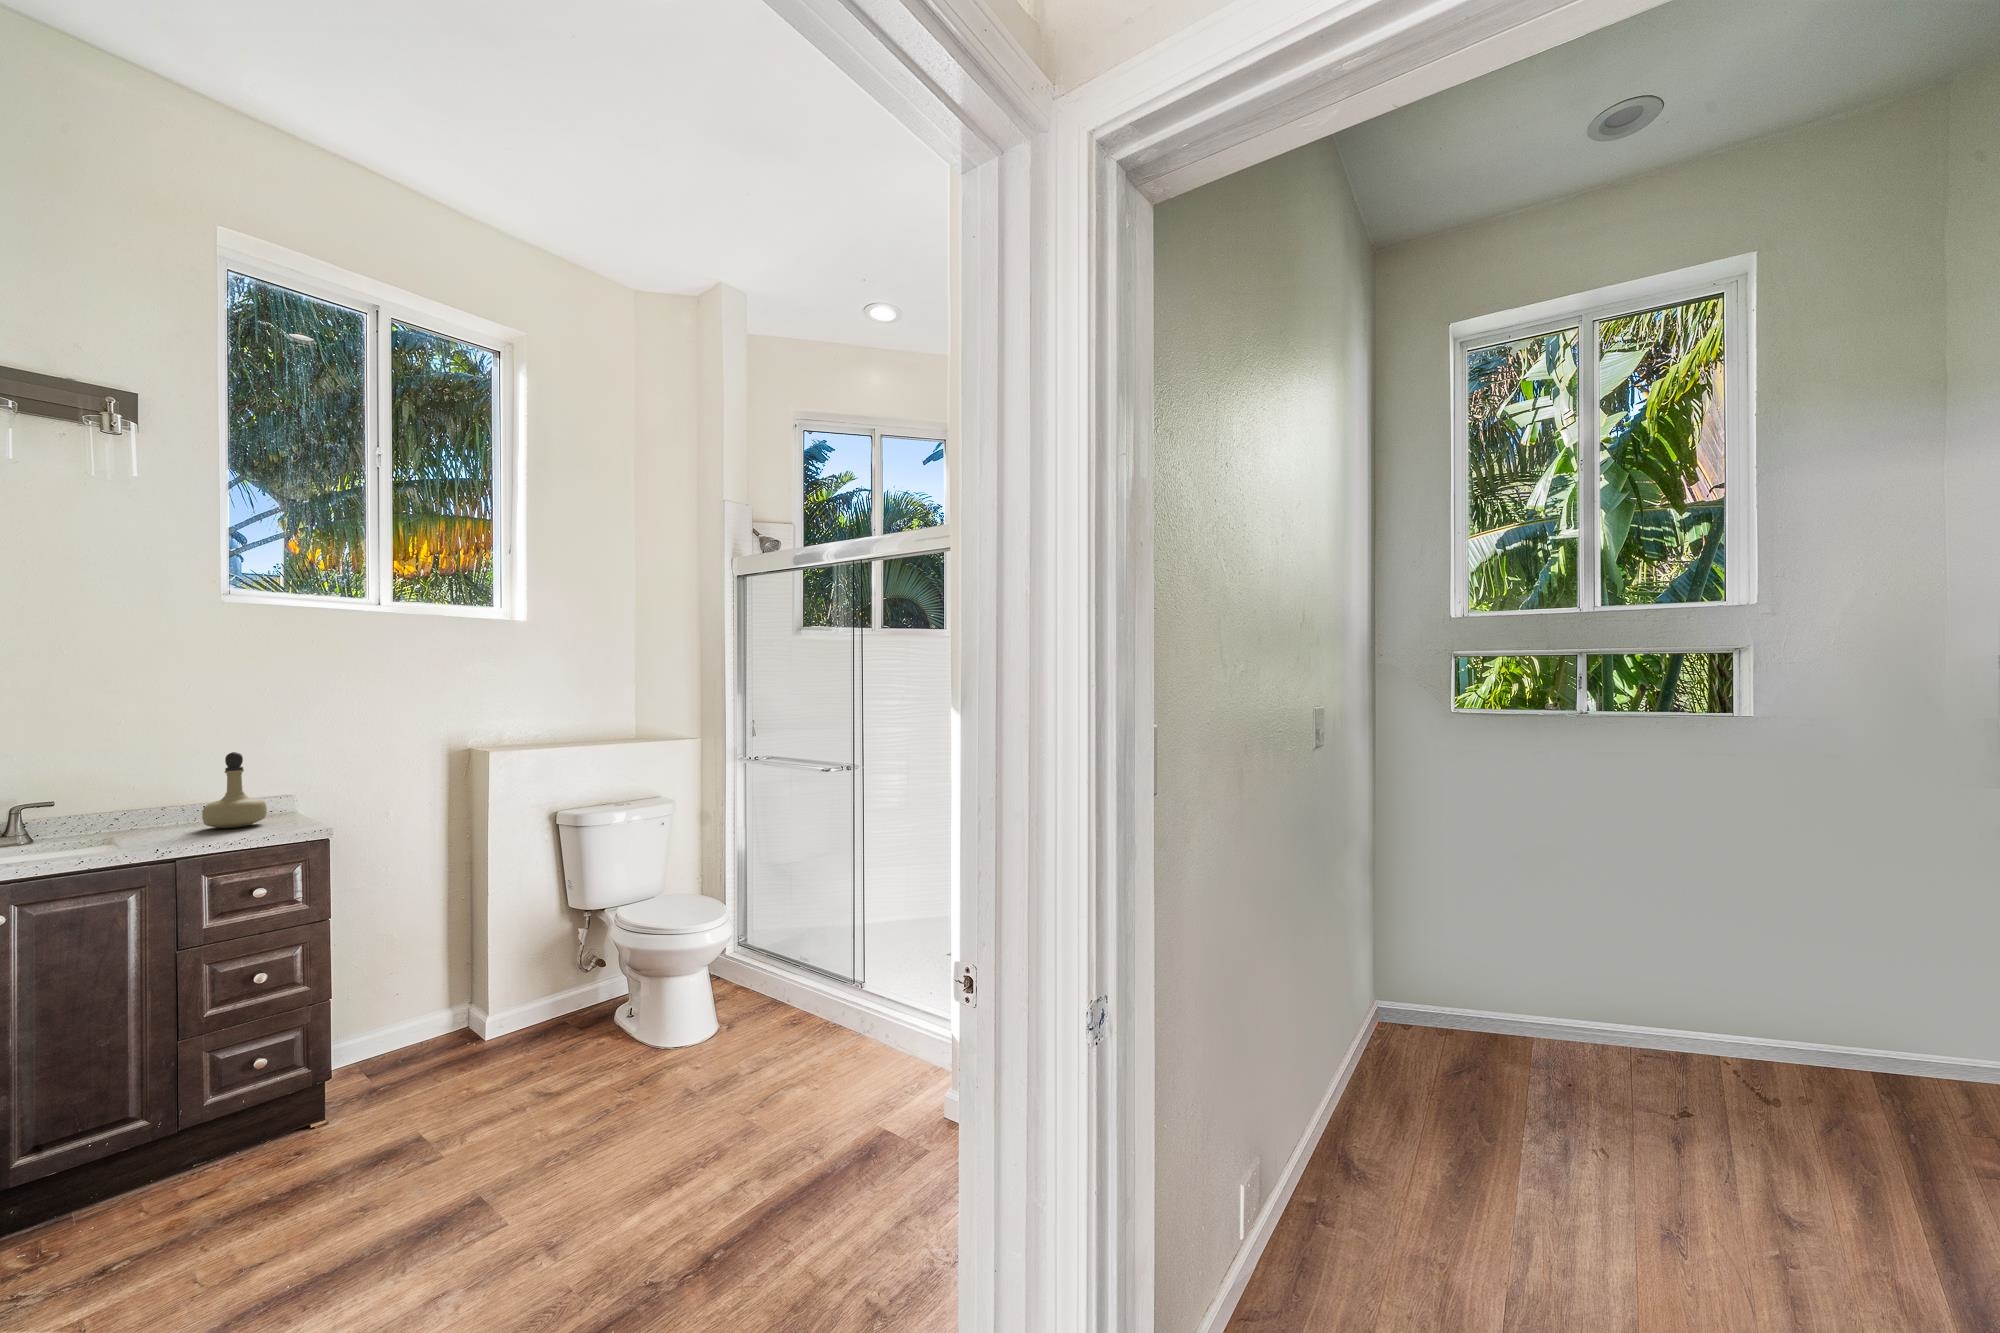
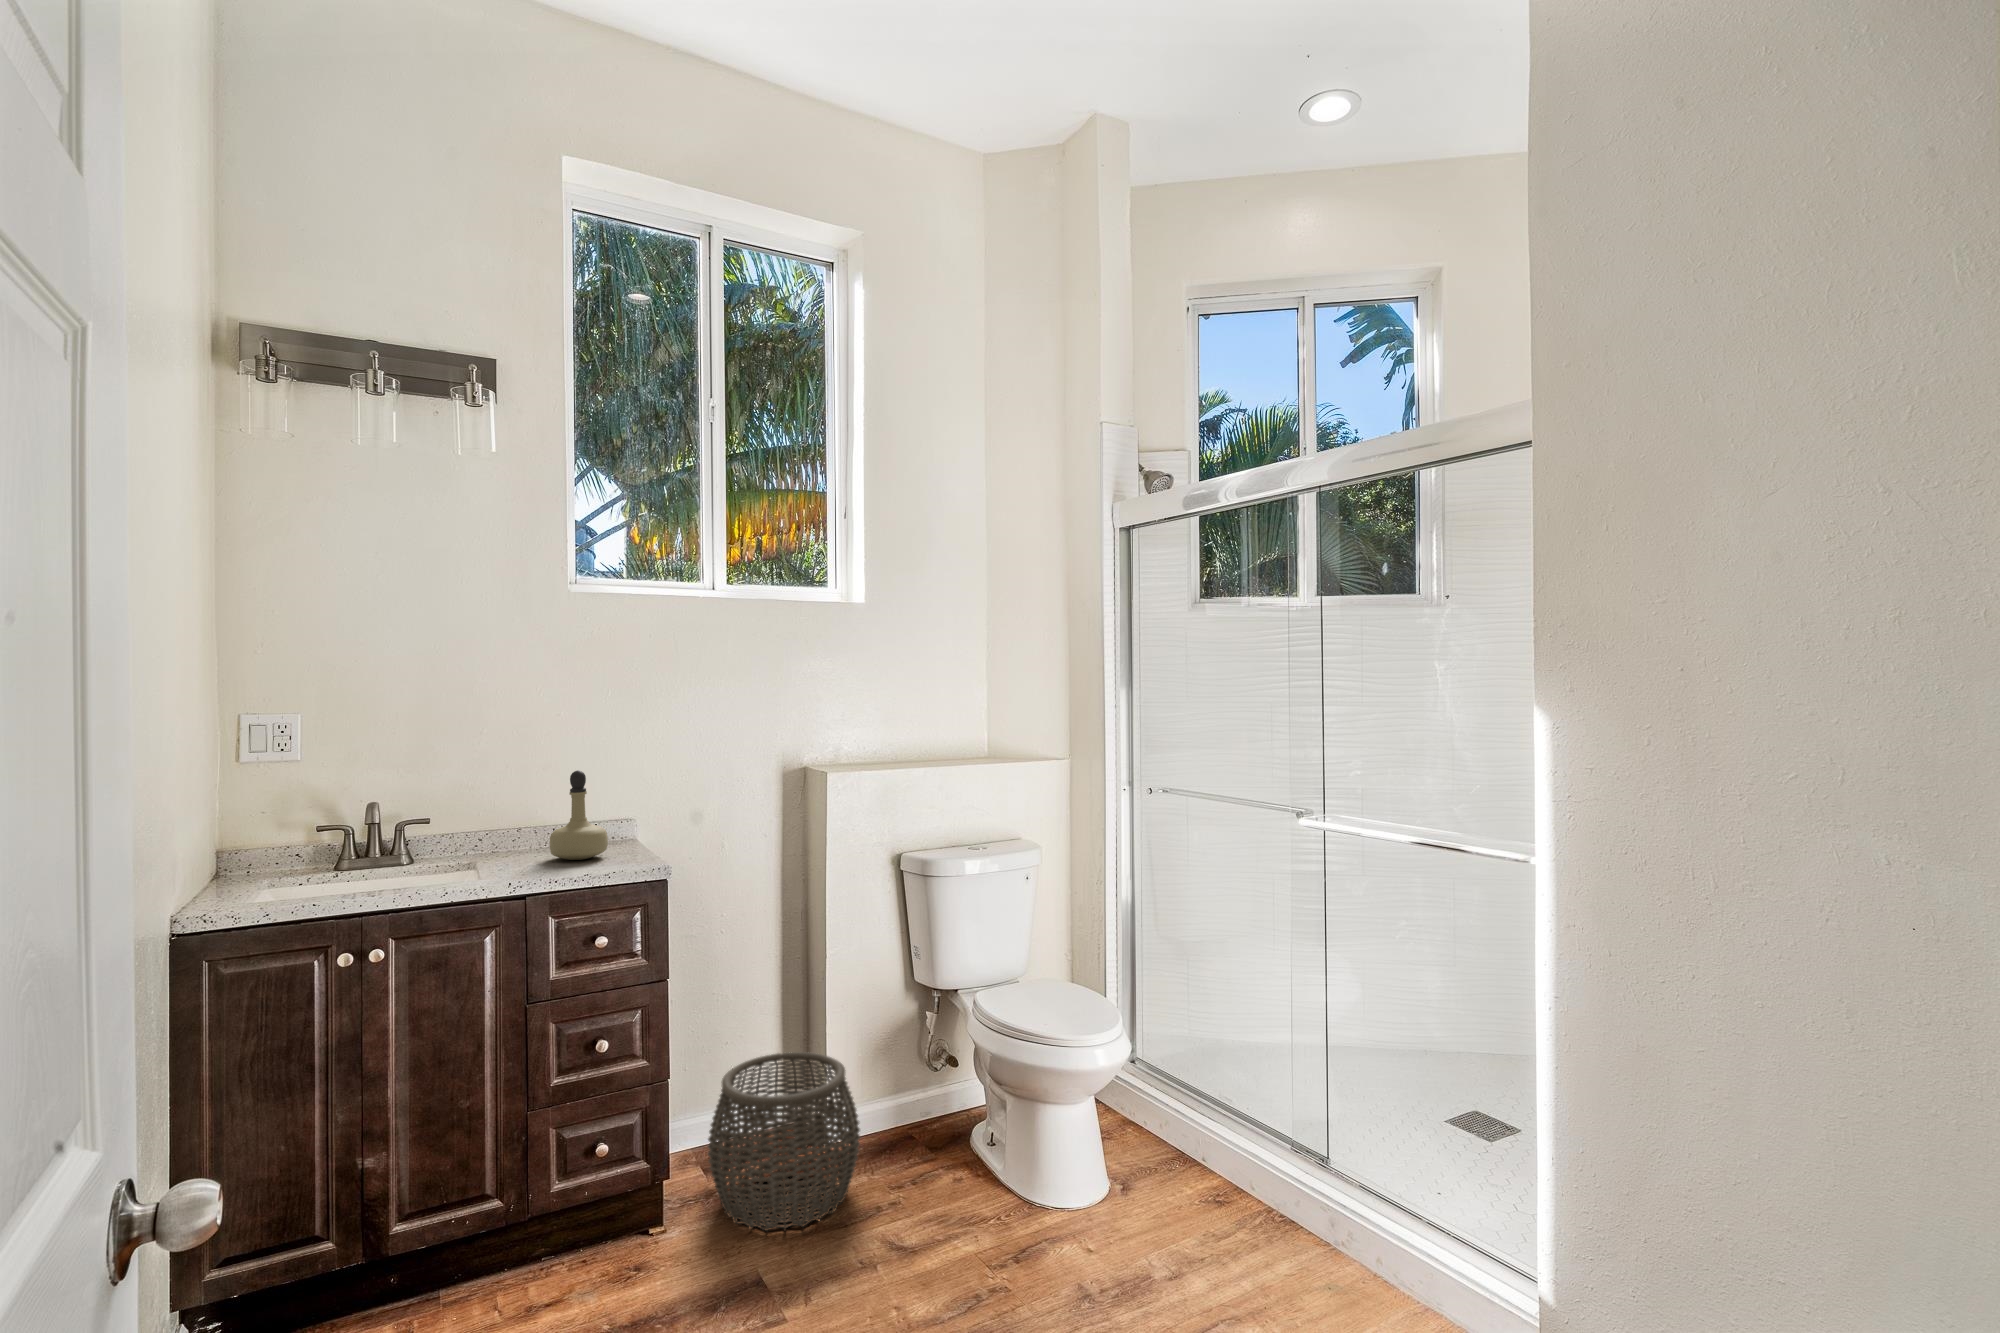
woven basket: none [371,965,515,1108] -> present [708,1052,860,1231]

